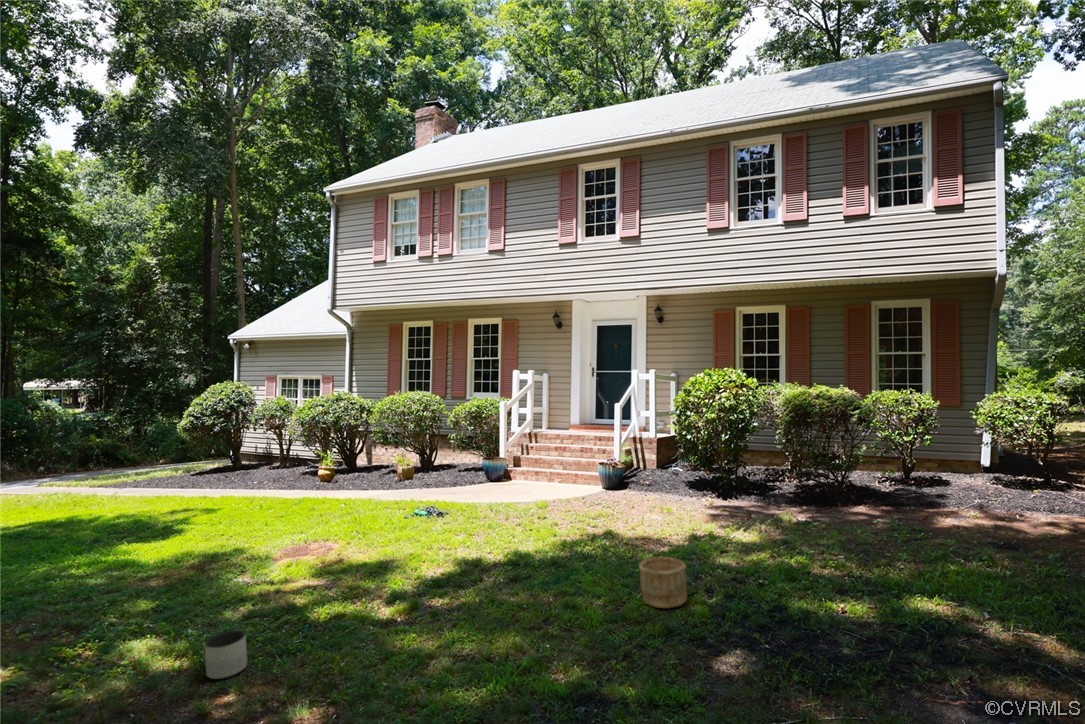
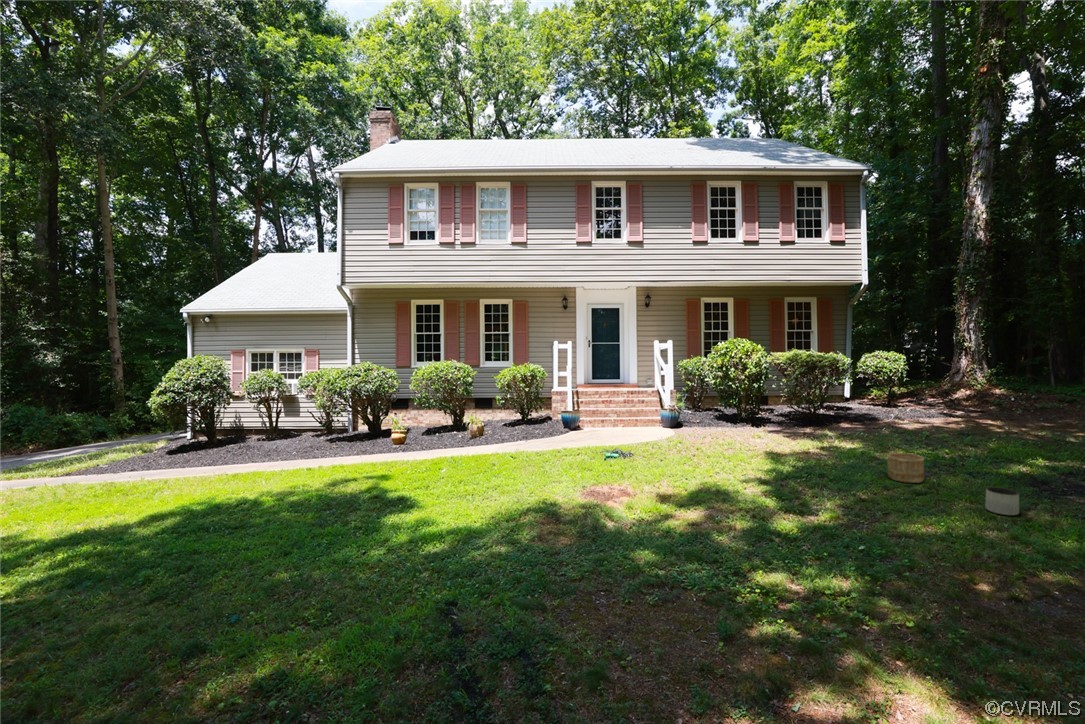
planter: present [205,630,247,679] -> present [985,487,1019,516]

